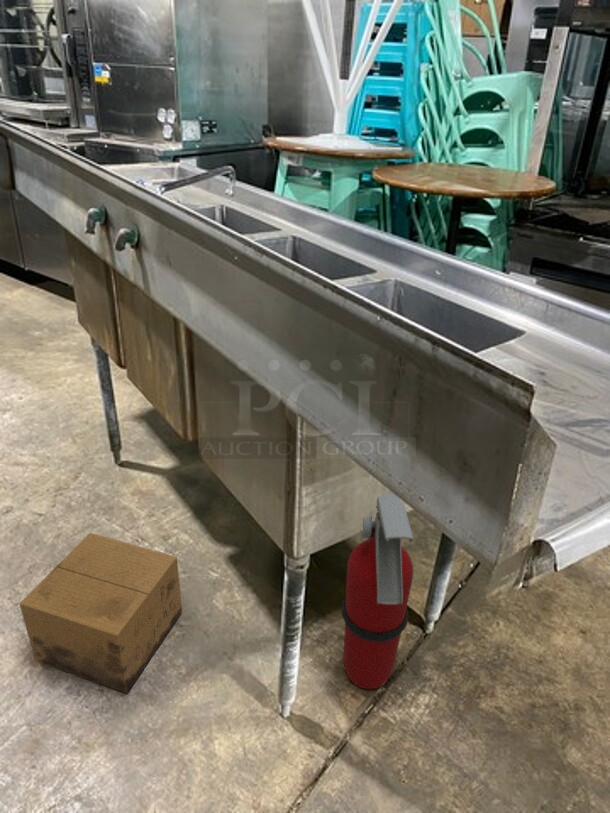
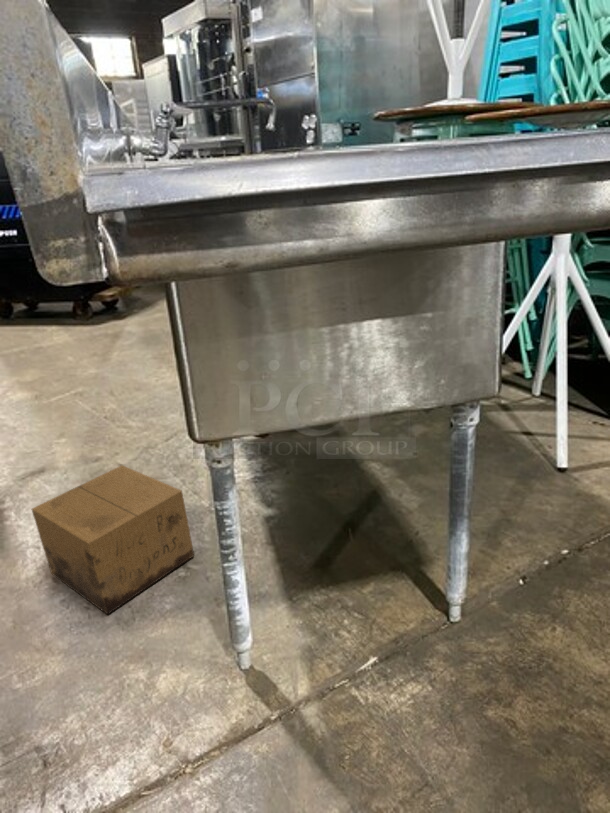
fire extinguisher: present [341,492,414,689] -> none [297,404,394,664]

